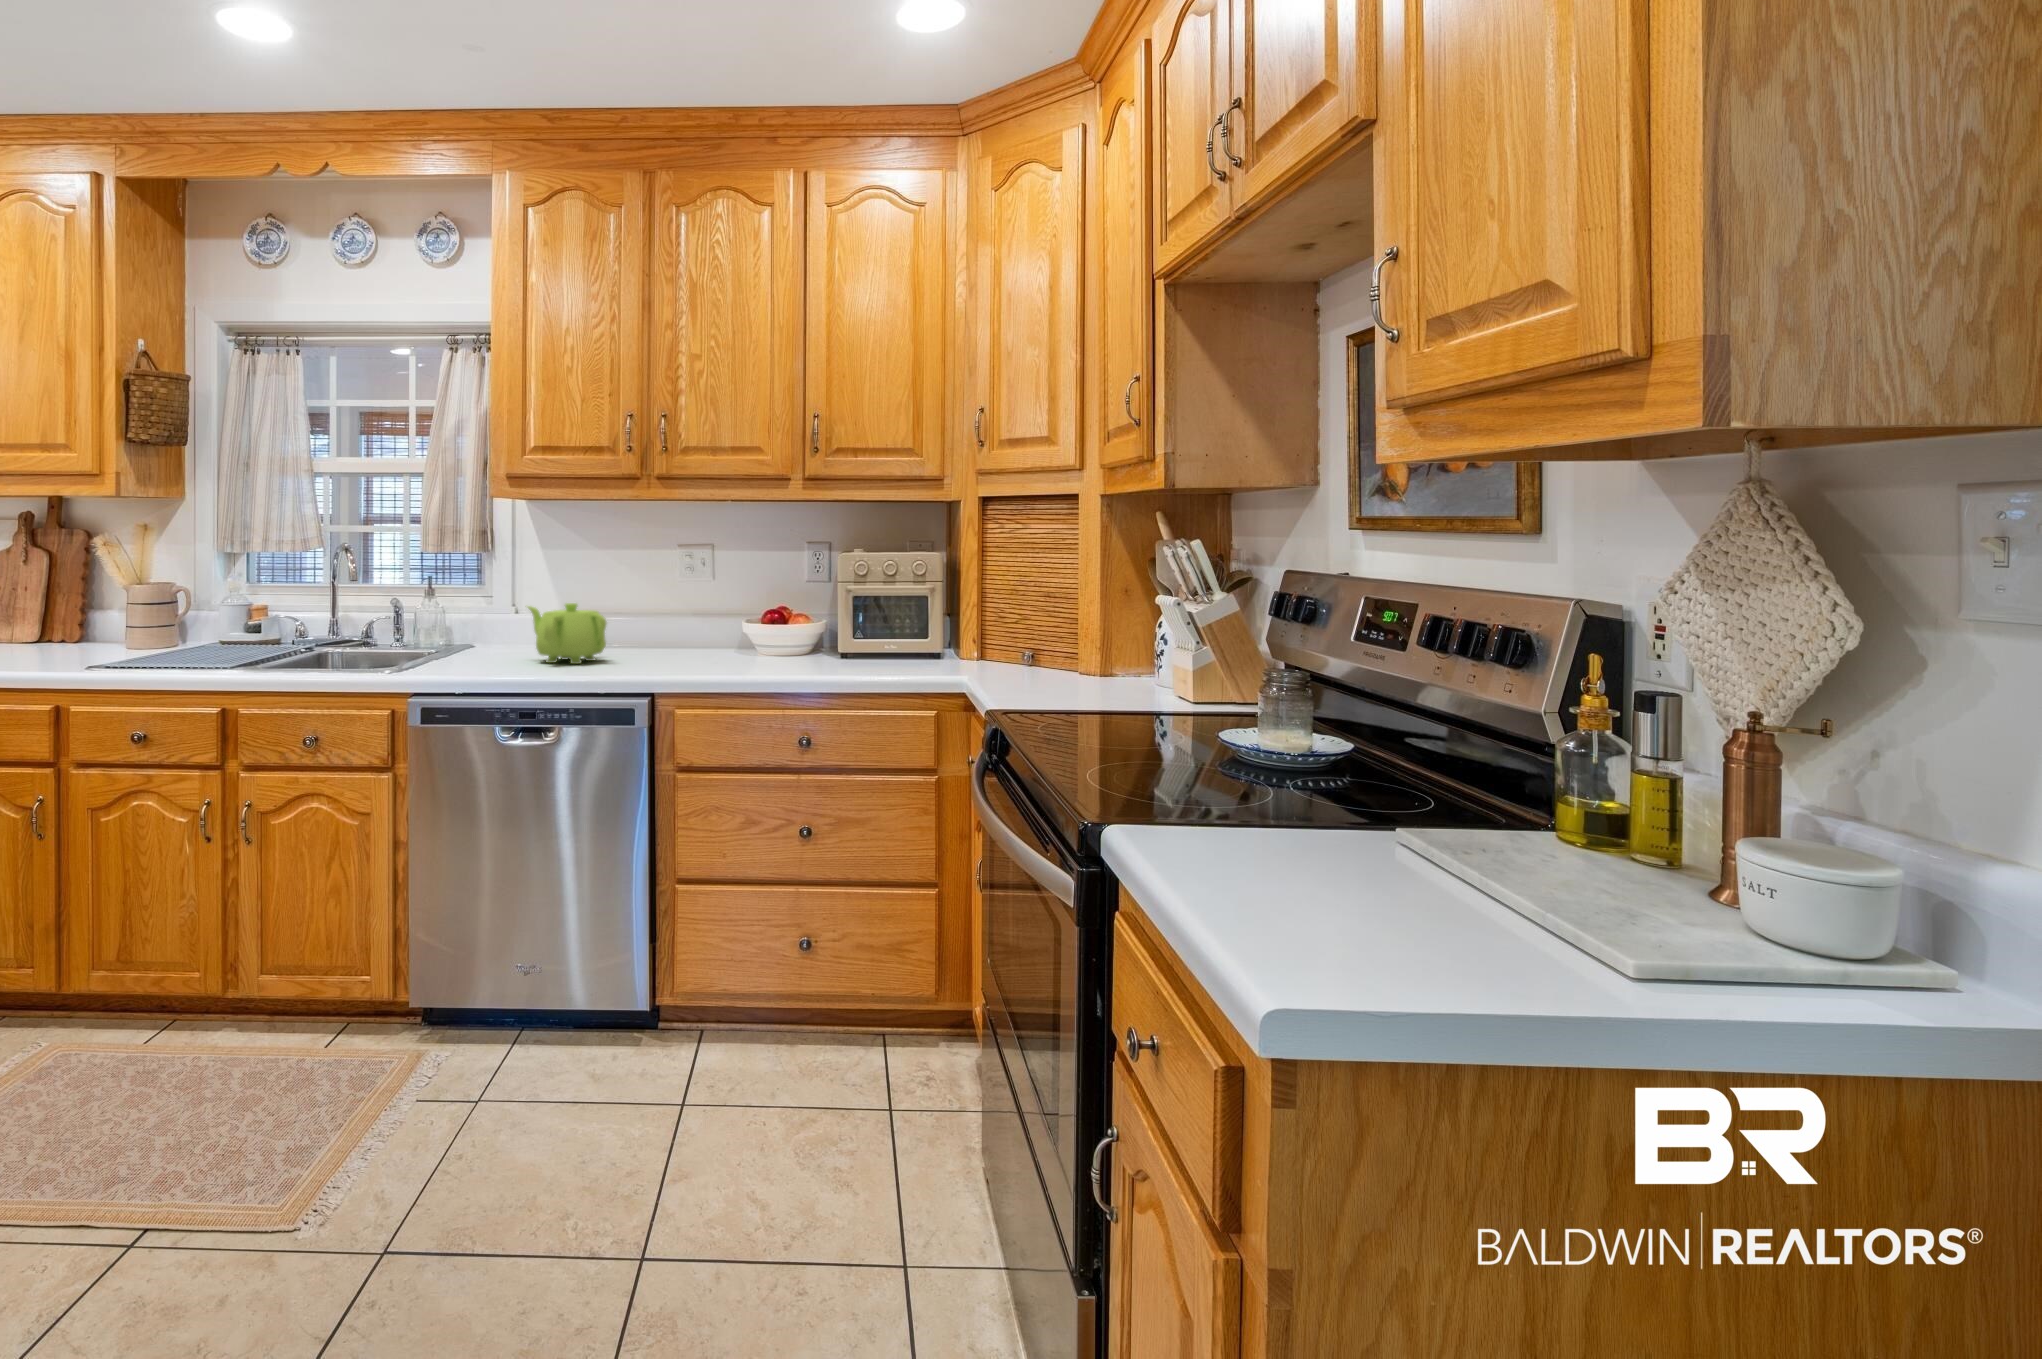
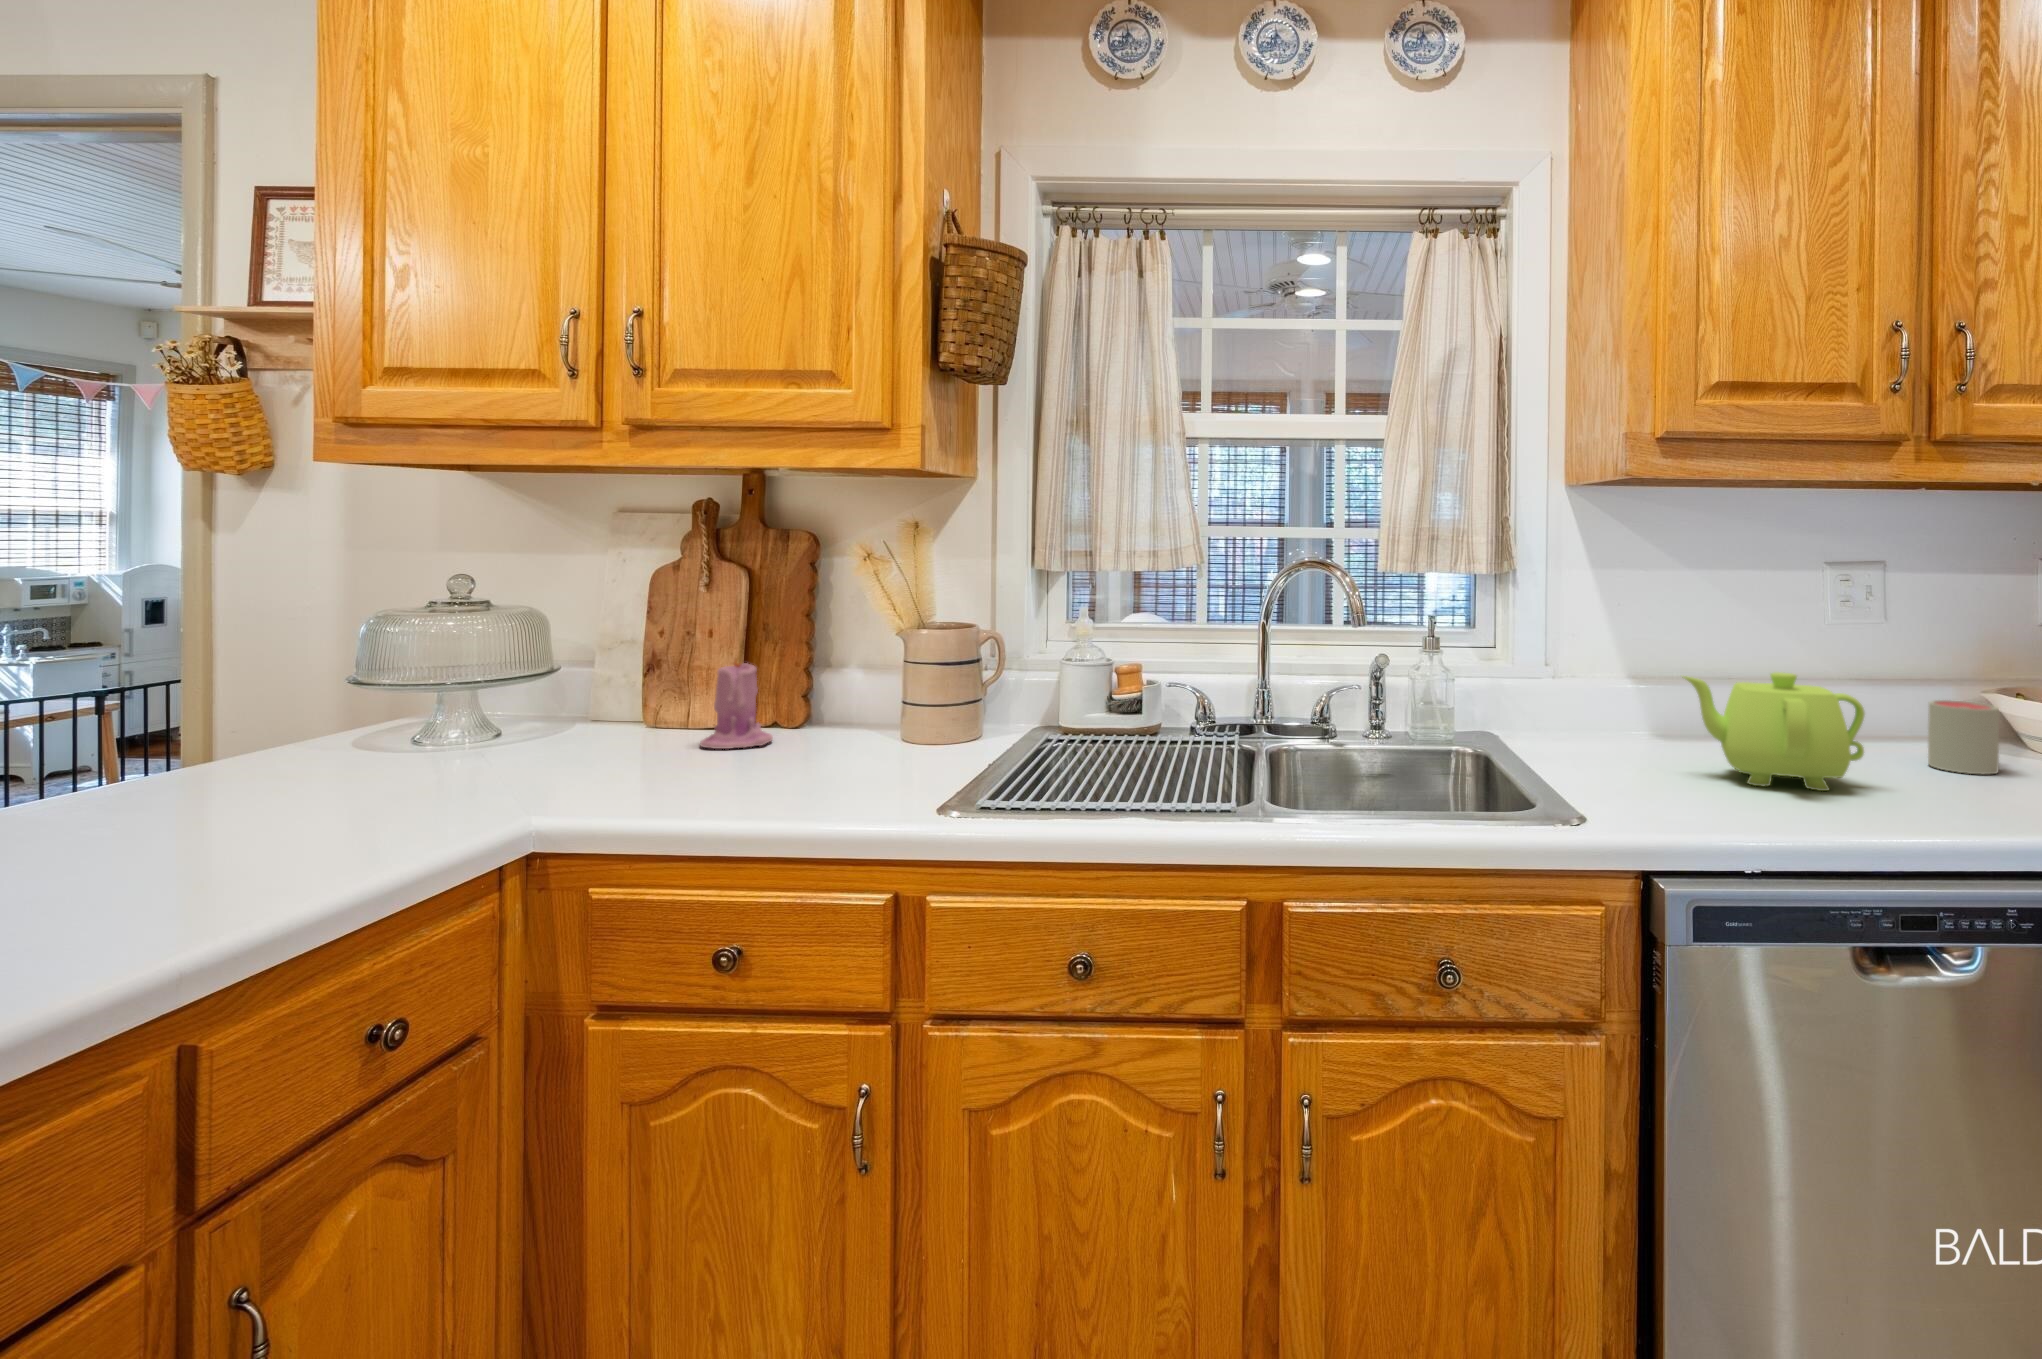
candle: none [9,599,56,651] -> present [700,659,773,749]
mug: none [682,621,726,659] -> present [1928,700,1999,774]

